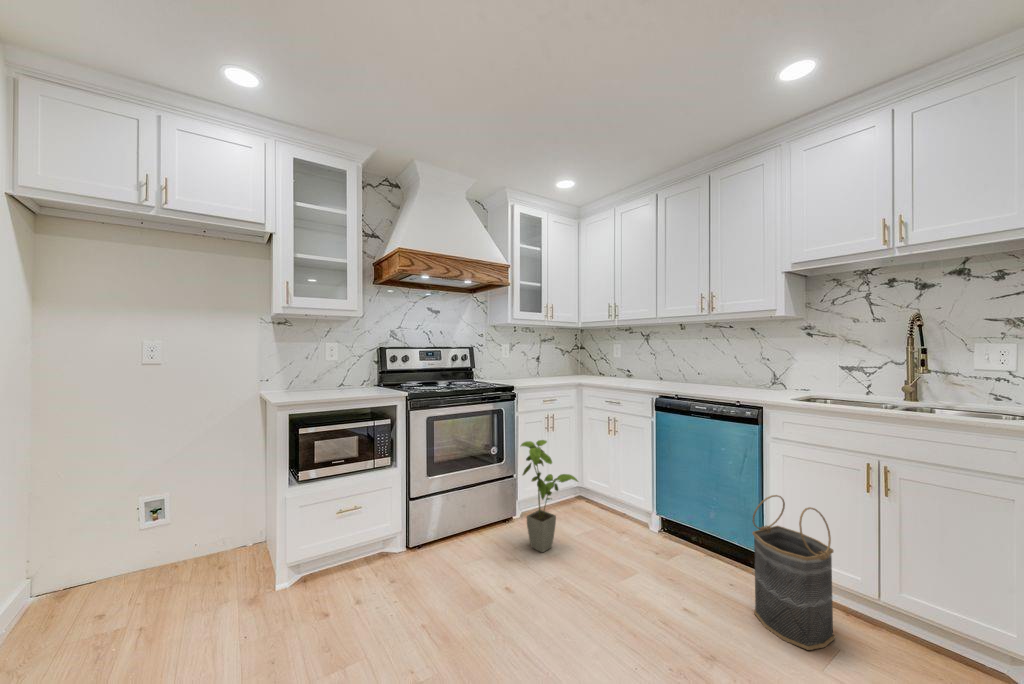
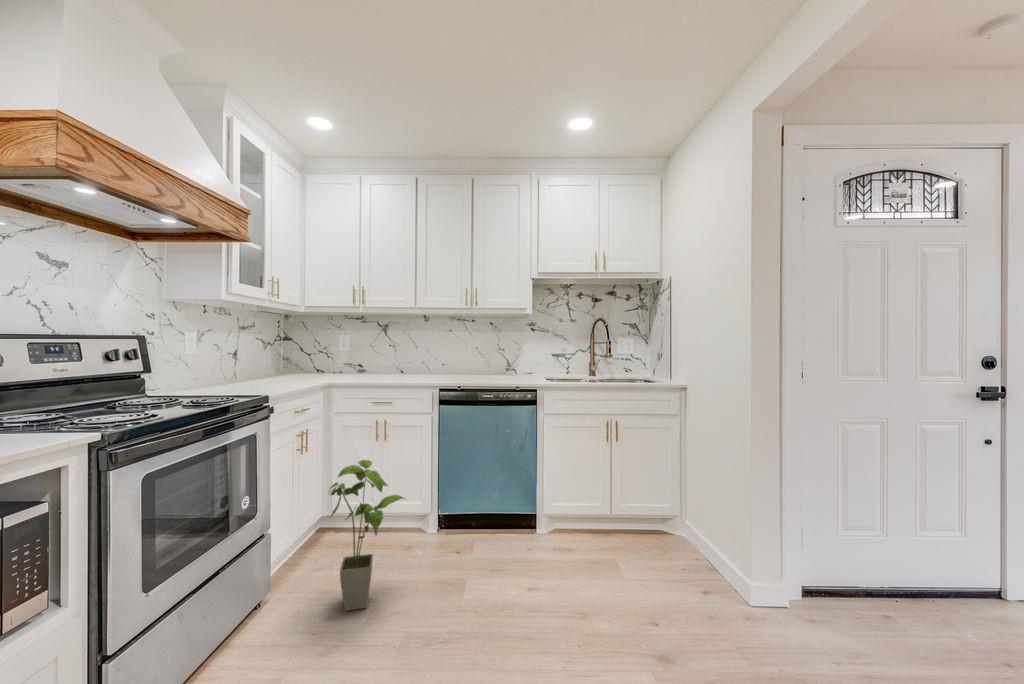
basket: present [752,495,835,650] -> none [558,455,605,561]

